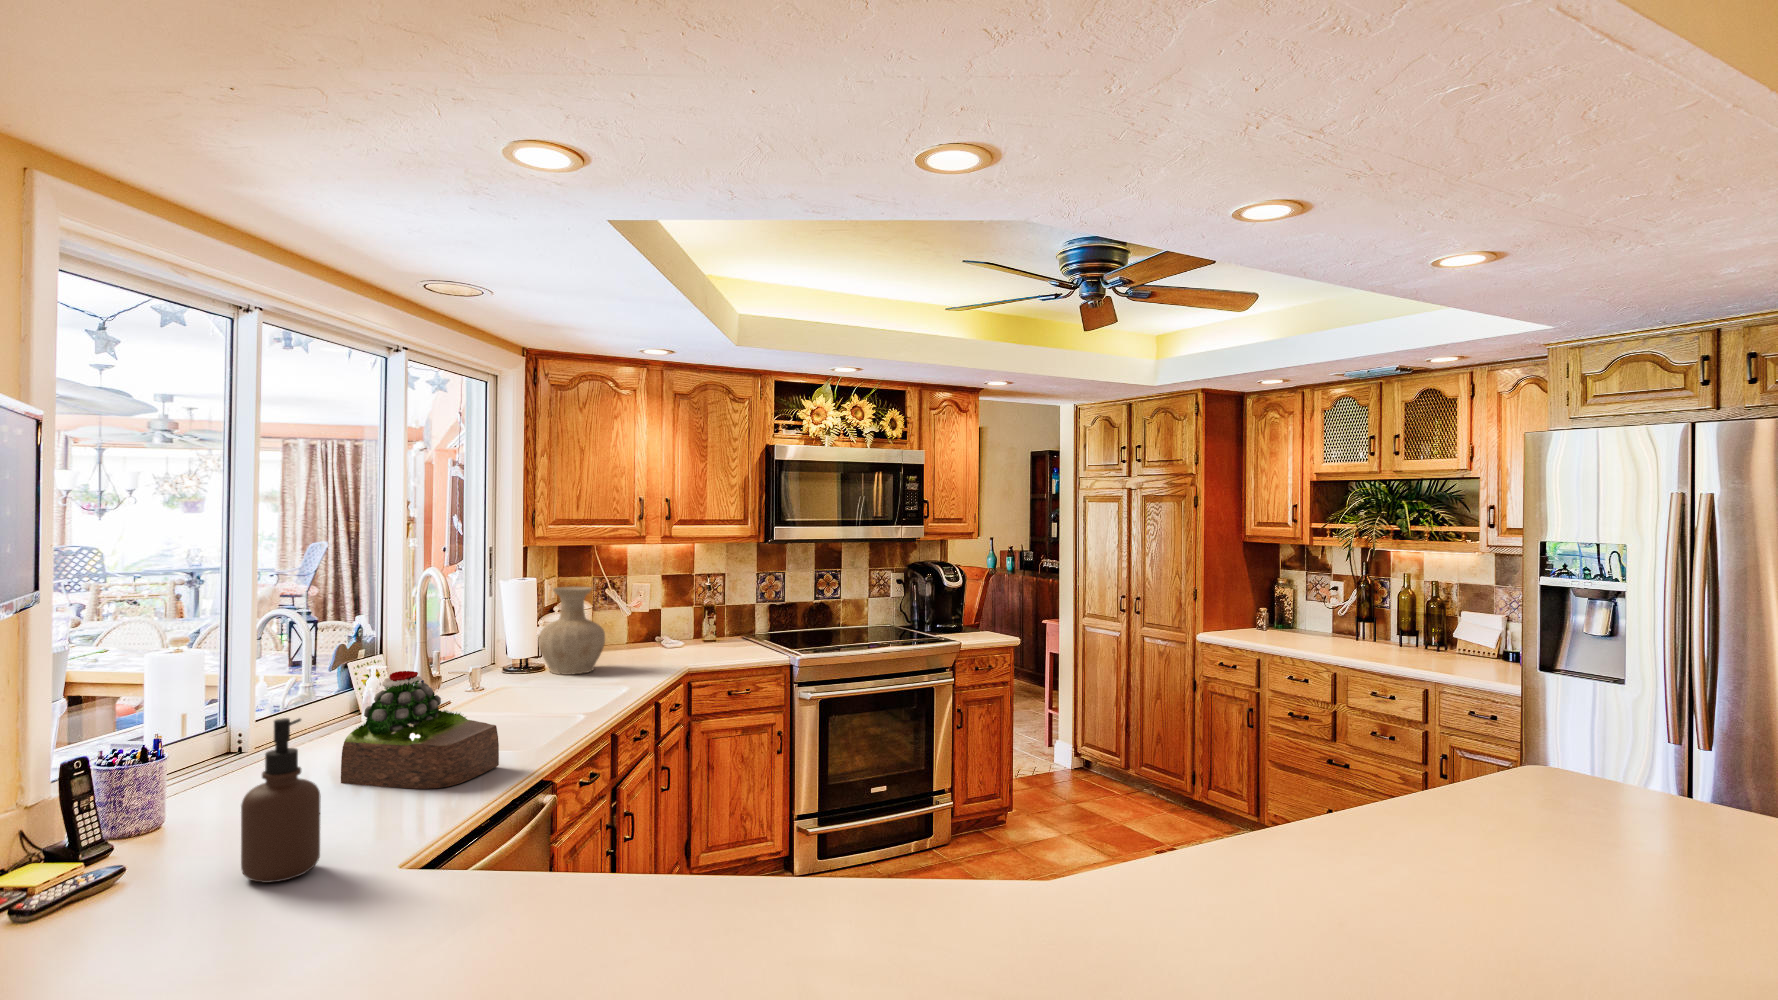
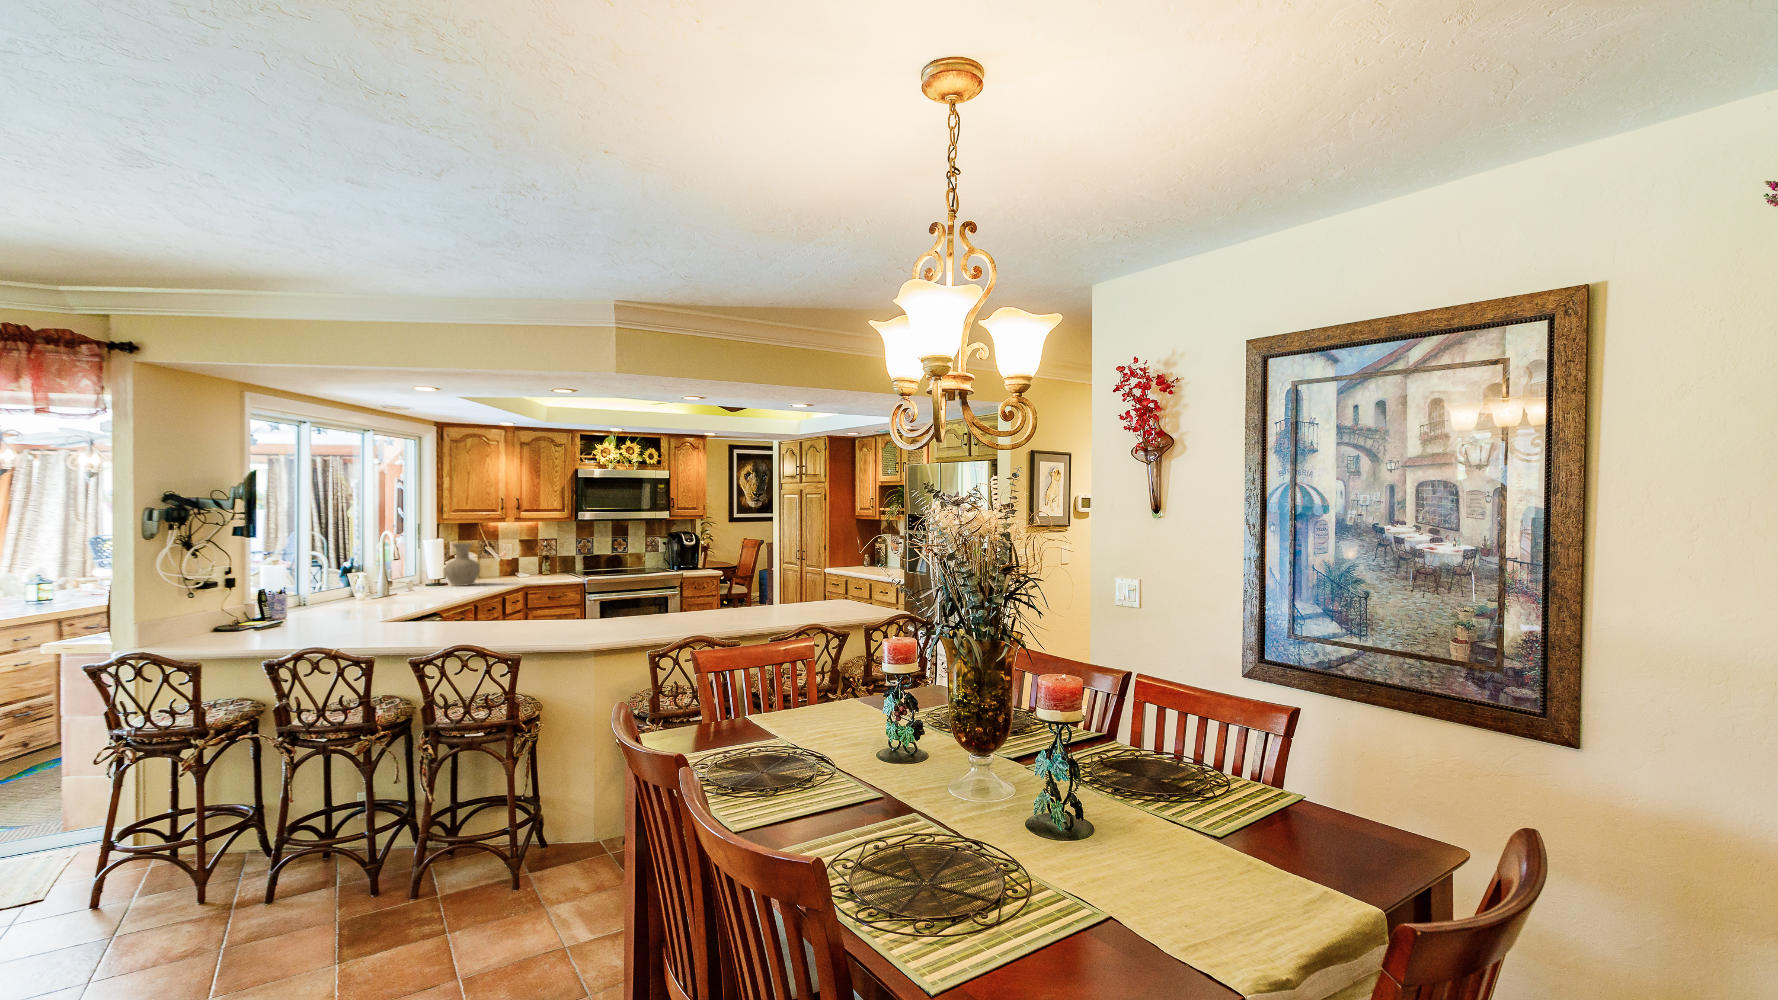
succulent plant: present [341,671,499,789] -> none [355,569,422,611]
soap dispenser: present [241,718,321,883] -> none [329,573,356,625]

